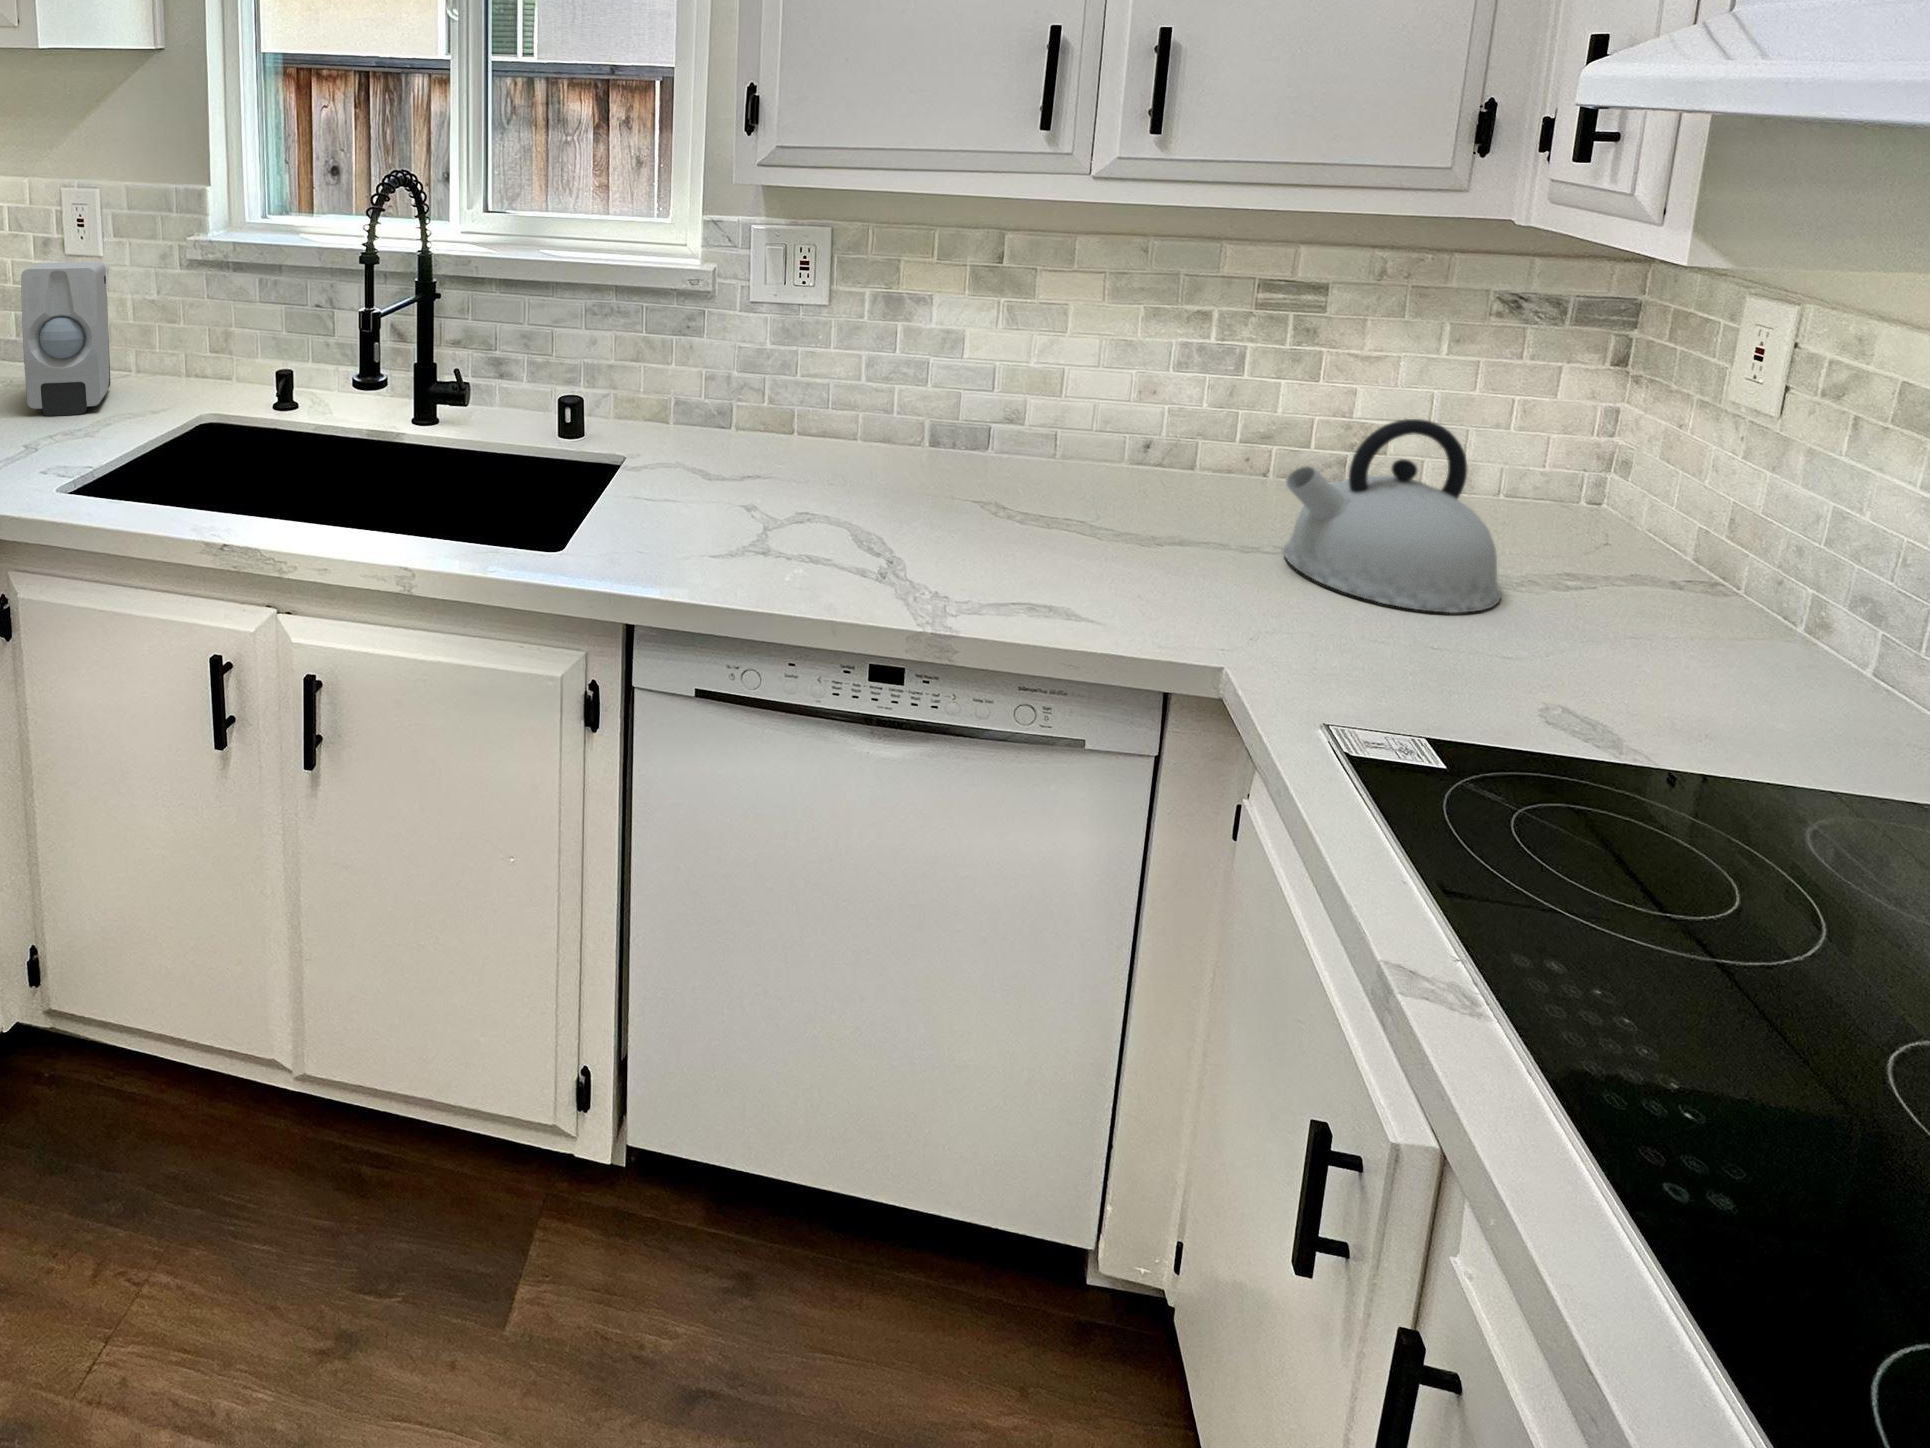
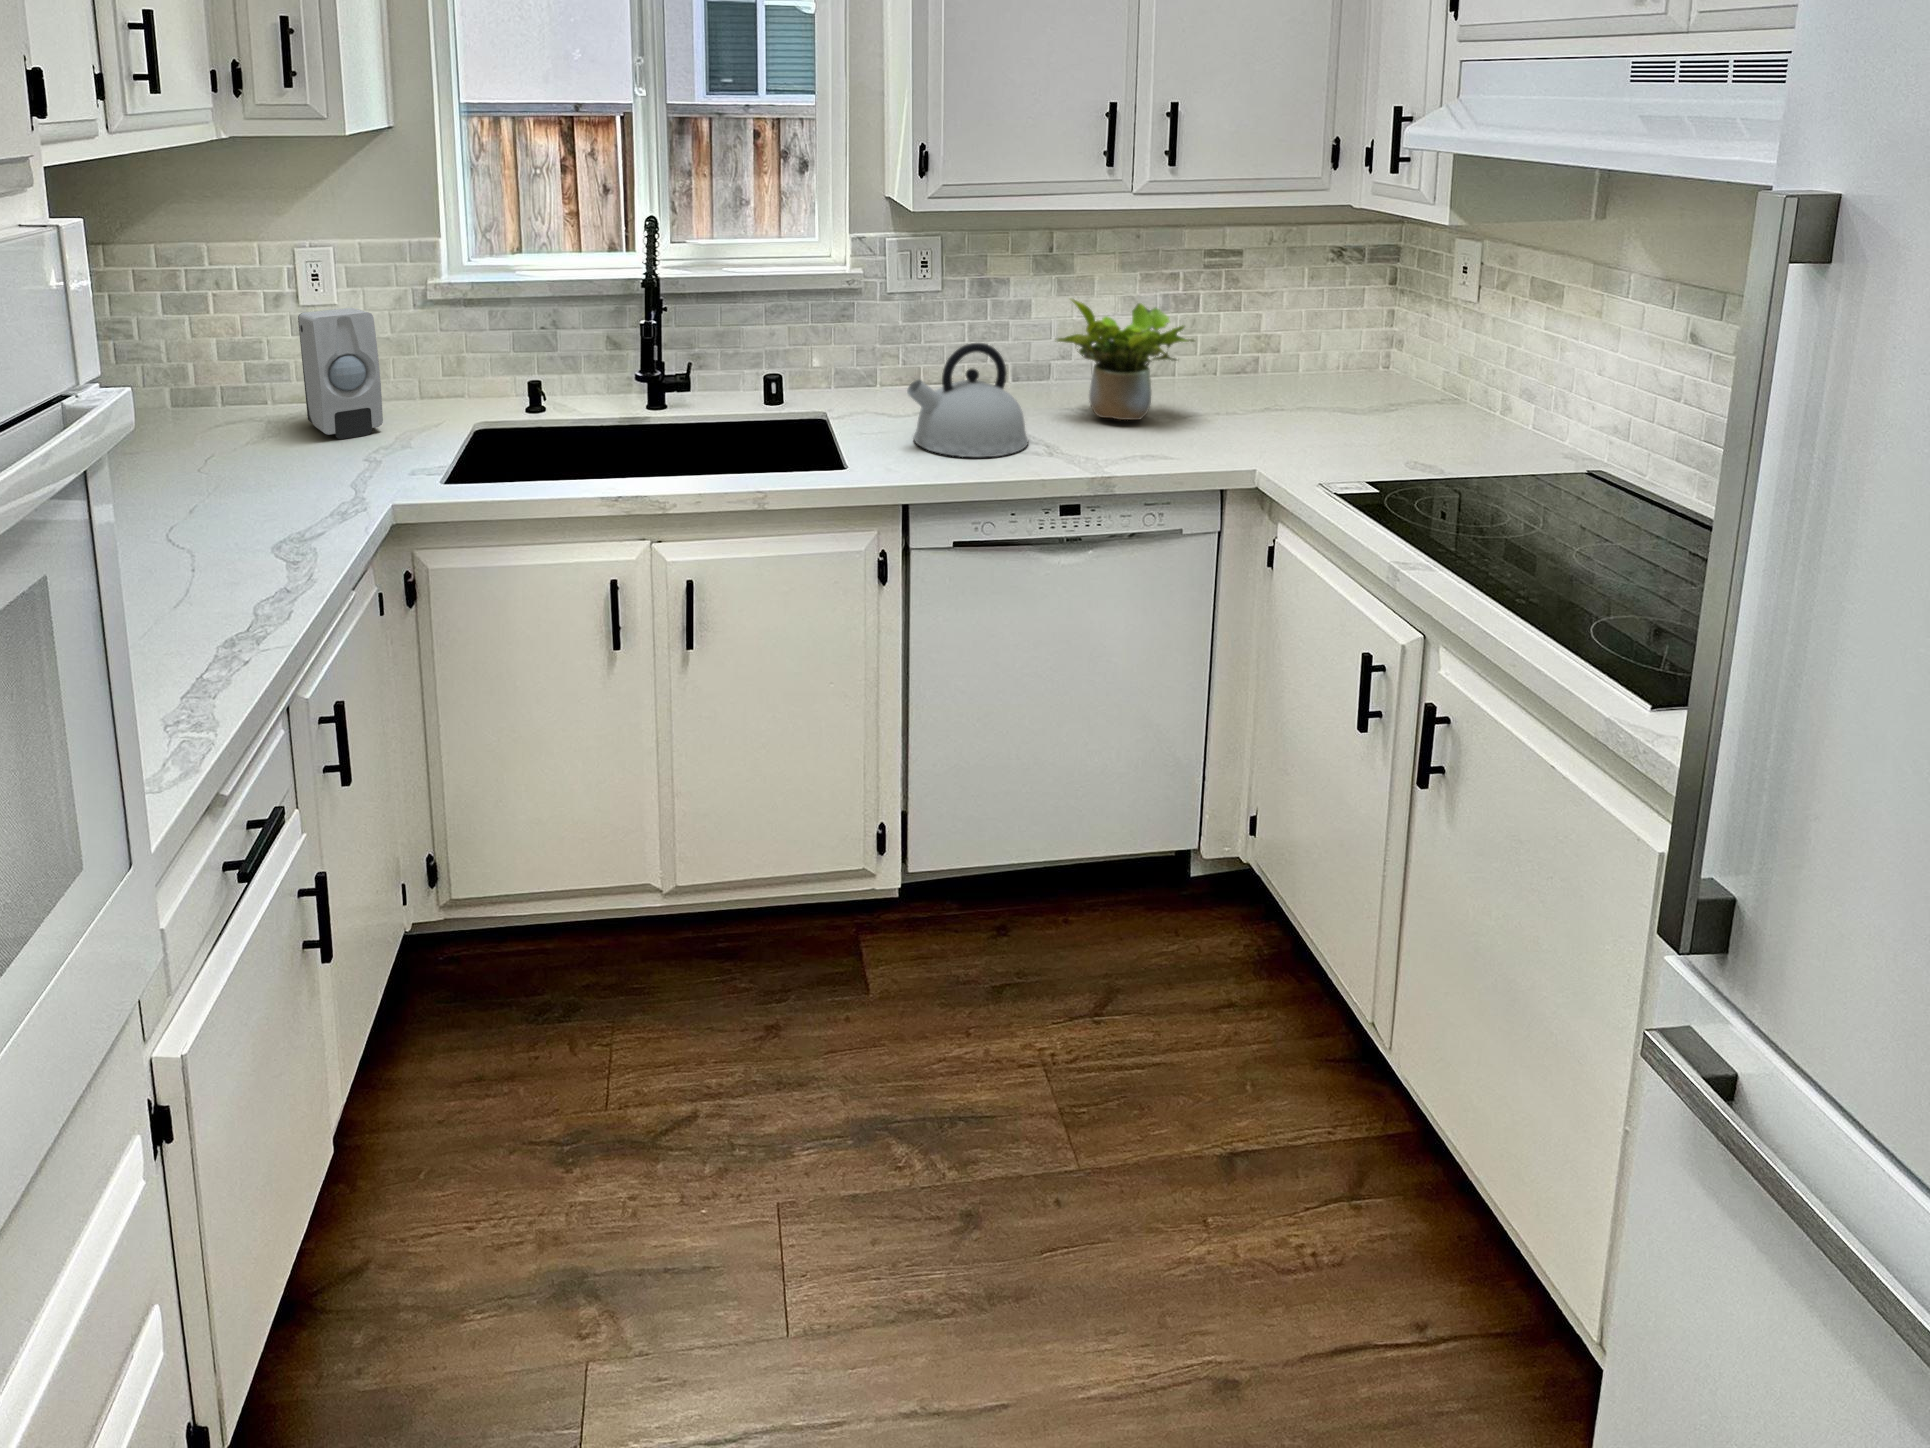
potted plant: none [946,333,1186,539] -> present [1056,299,1195,420]
kettle: present [1284,419,1501,613] -> present [907,343,1028,457]

